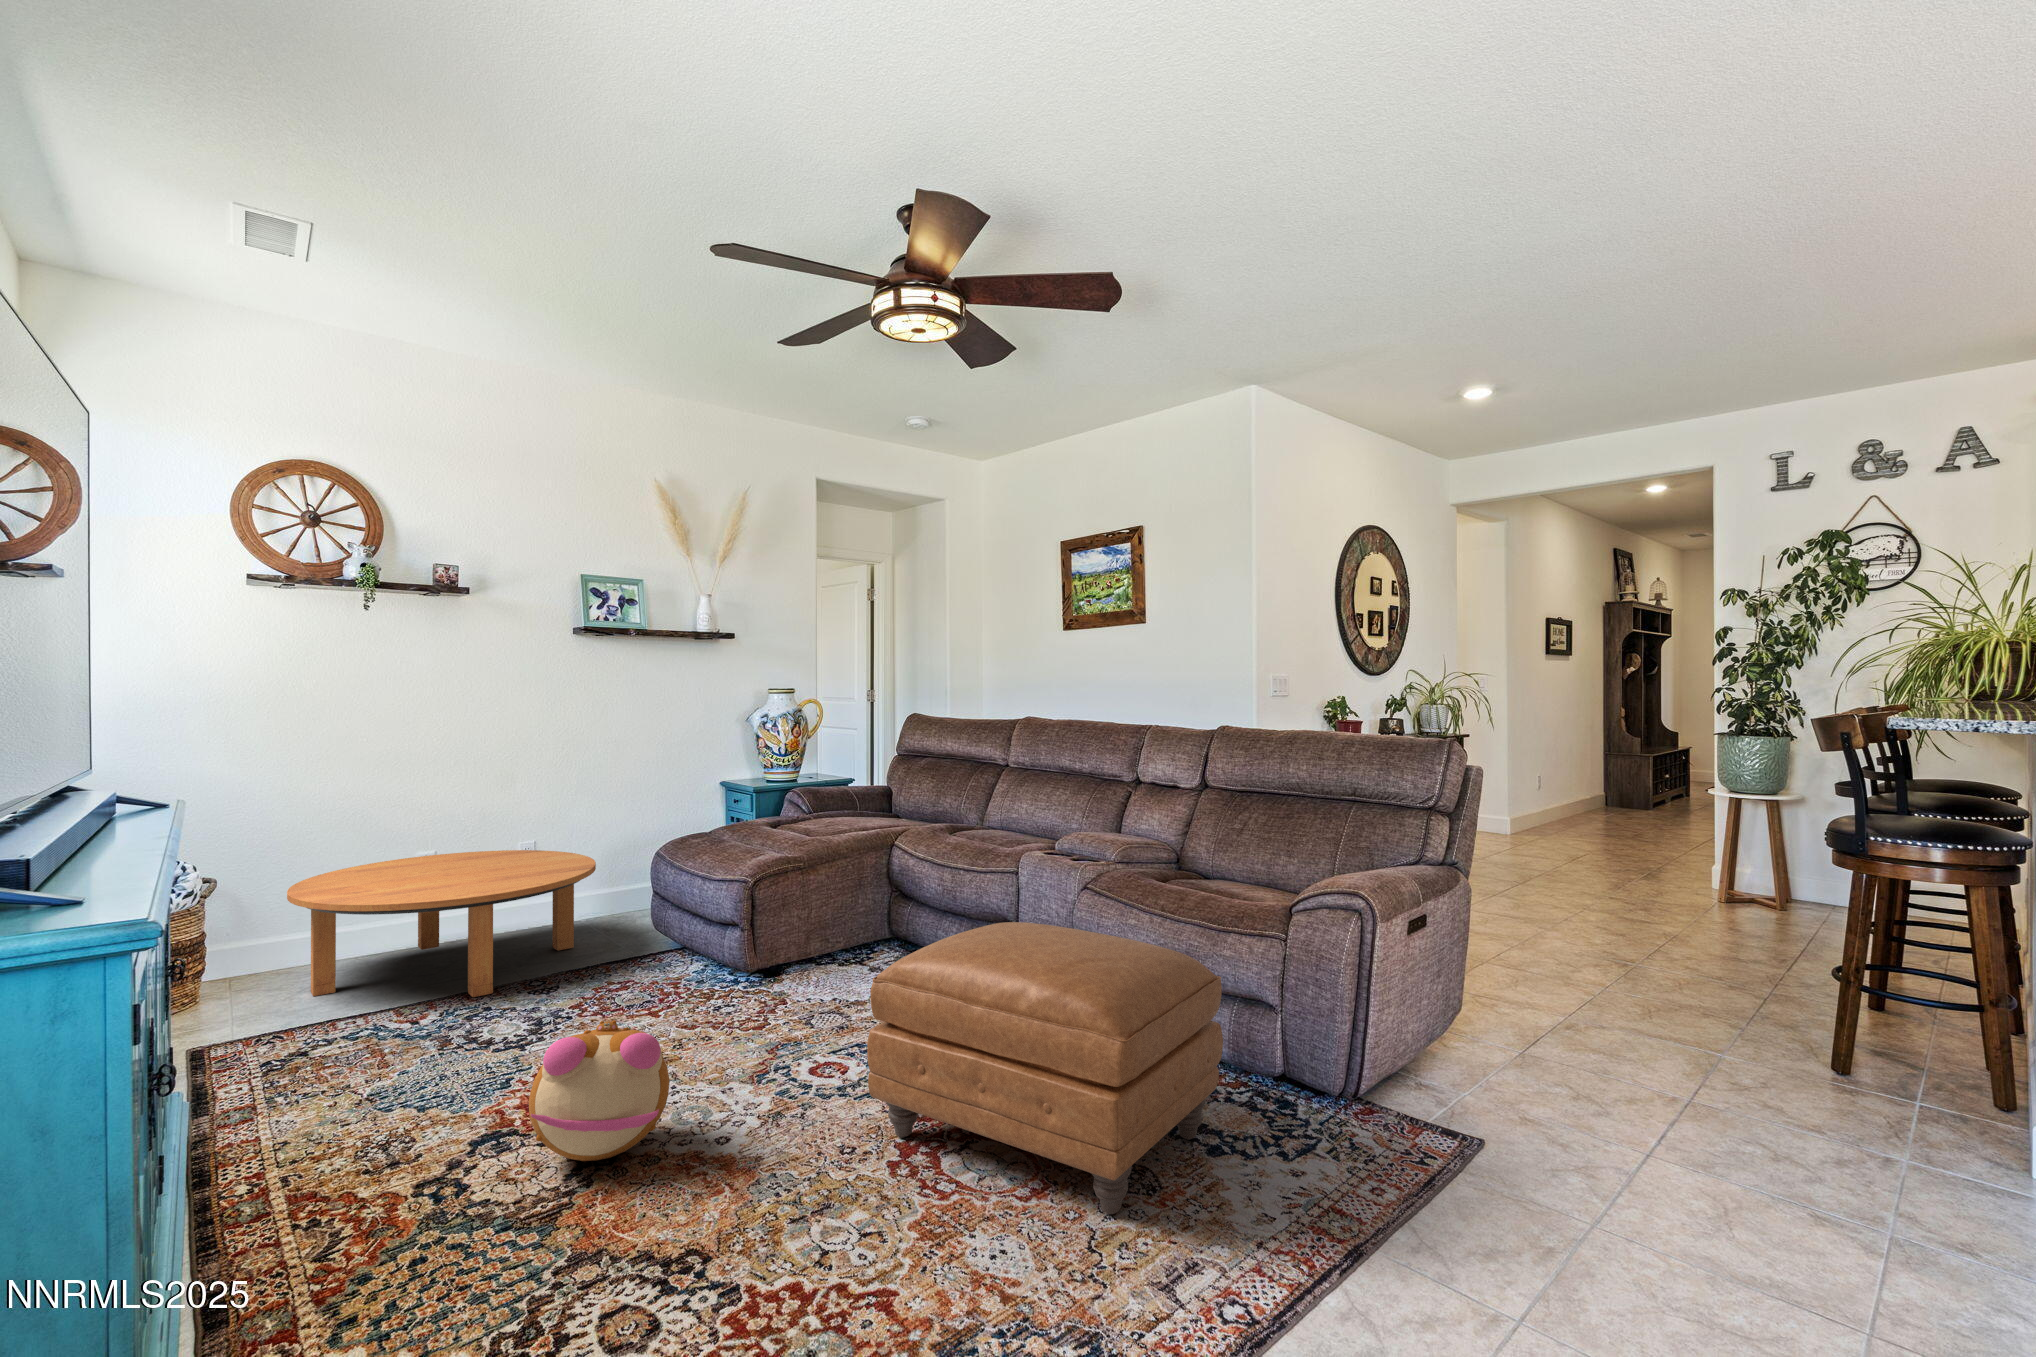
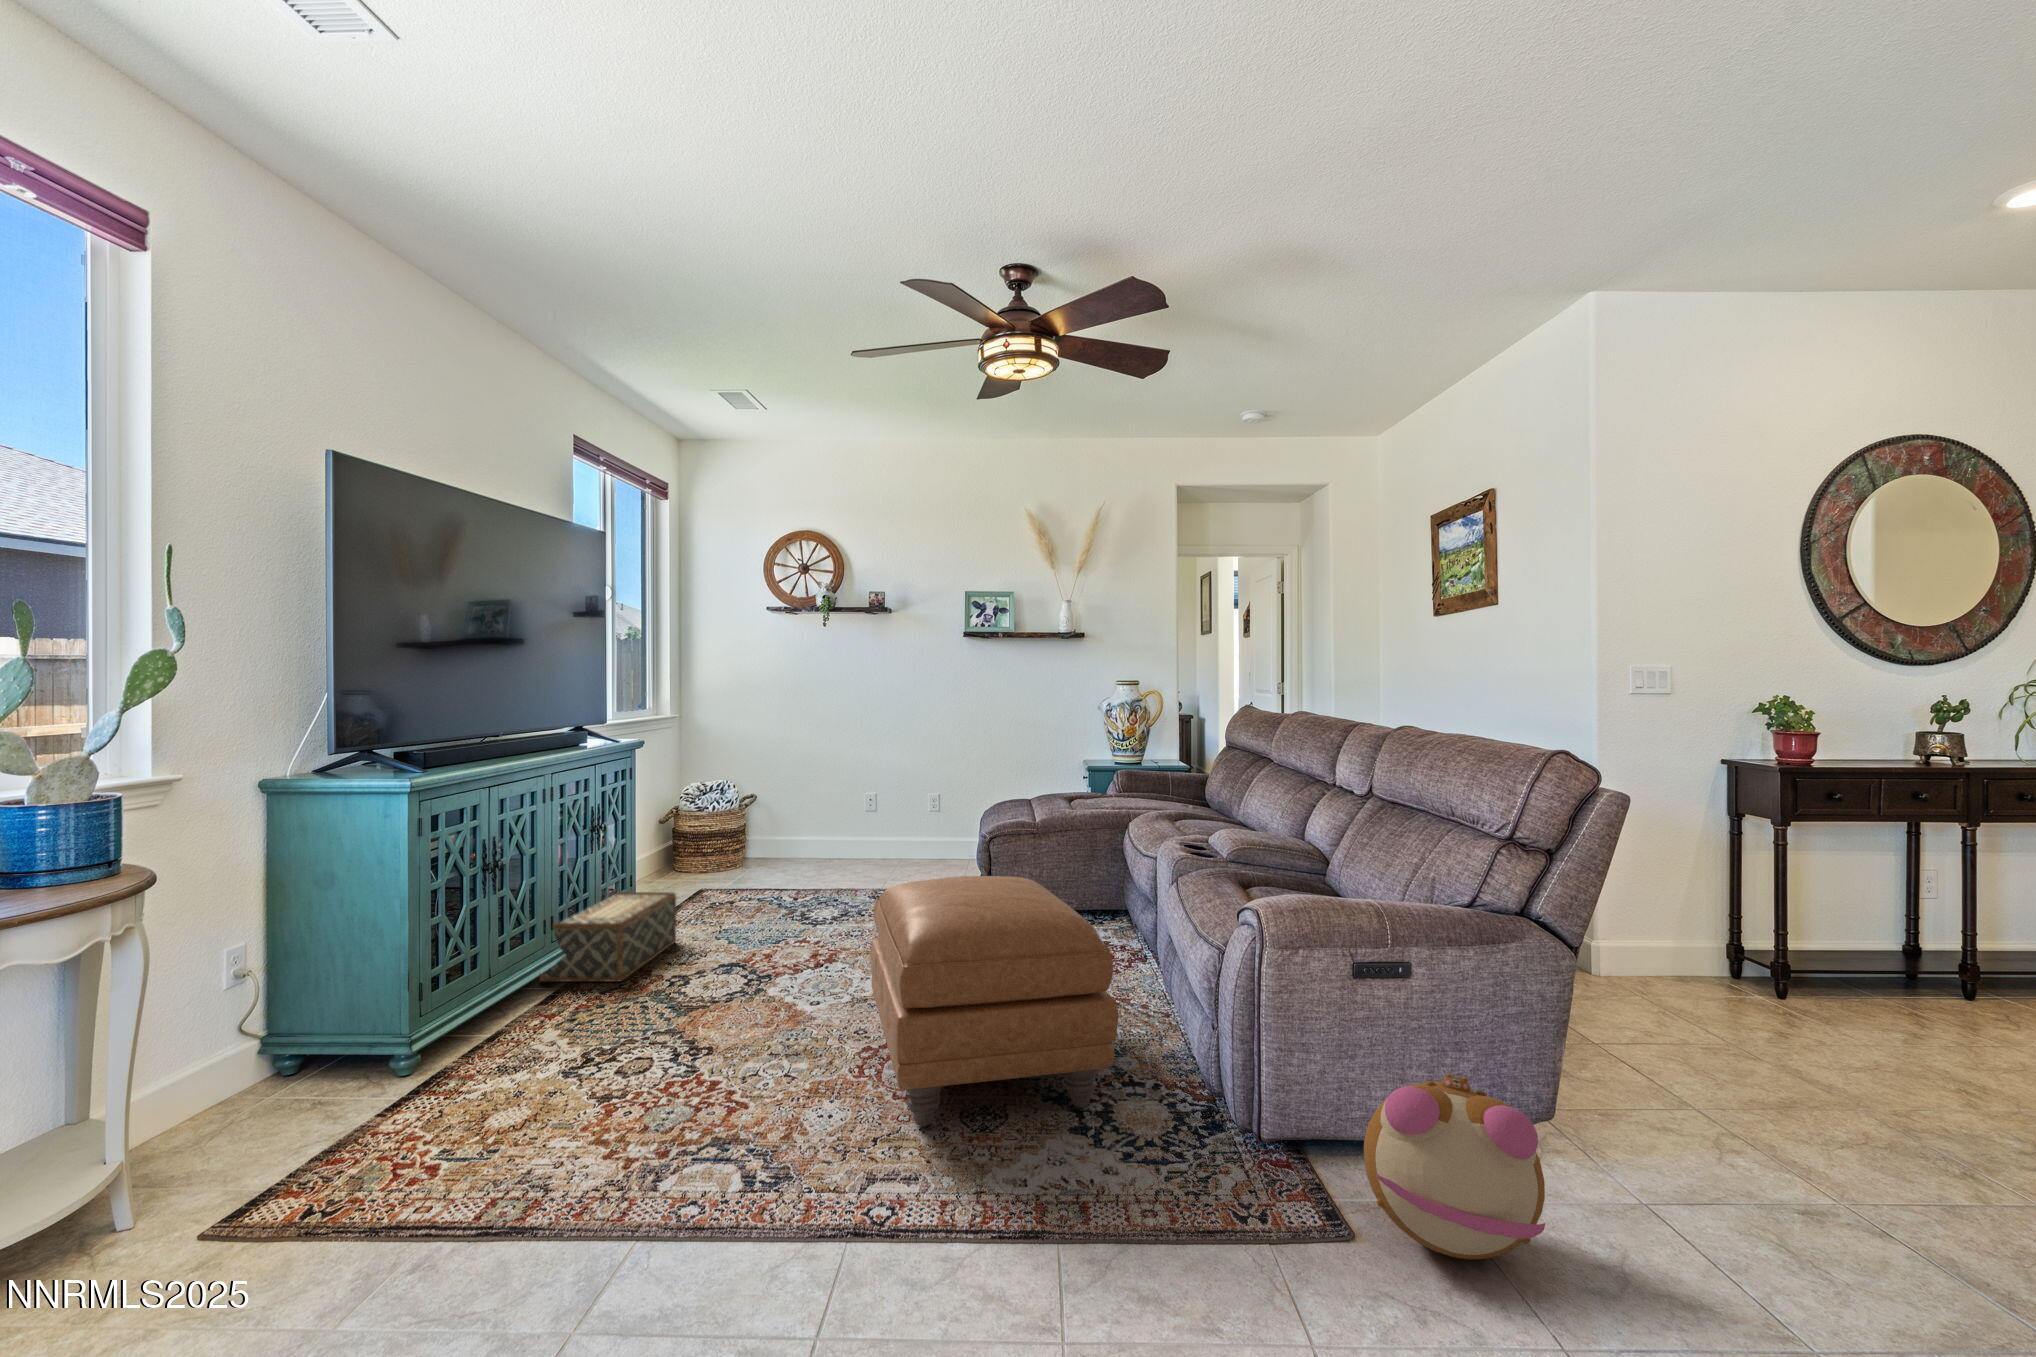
coffee table: present [287,850,596,997] -> none [752,798,940,893]
plush toy: present [529,1020,670,1161] -> present [1364,1074,1545,1260]
woven basket: none [201,1046,382,1264] -> present [540,892,676,982]

